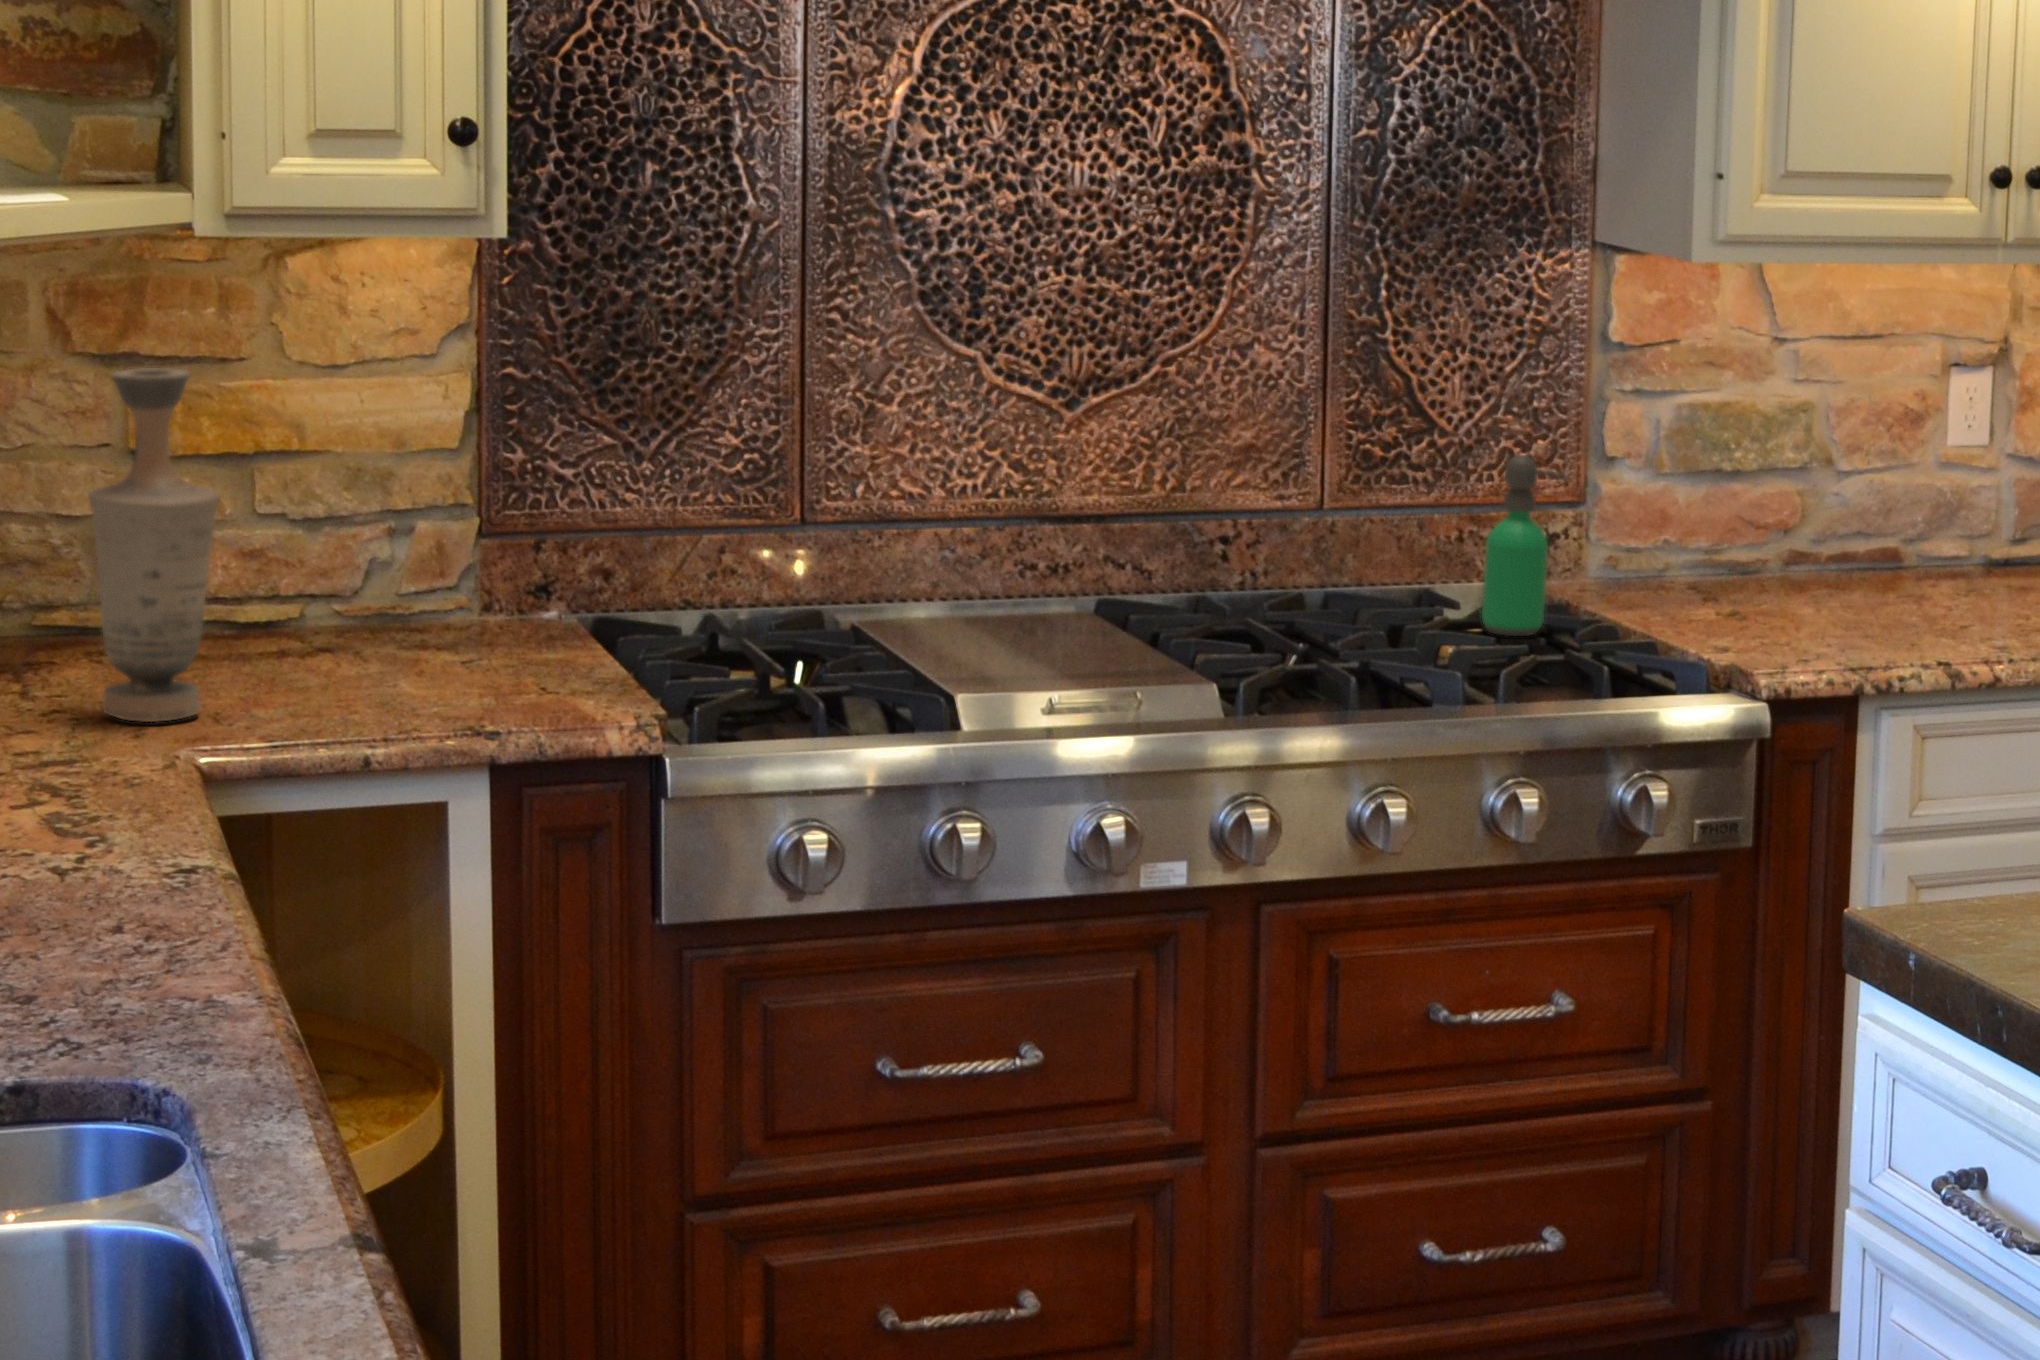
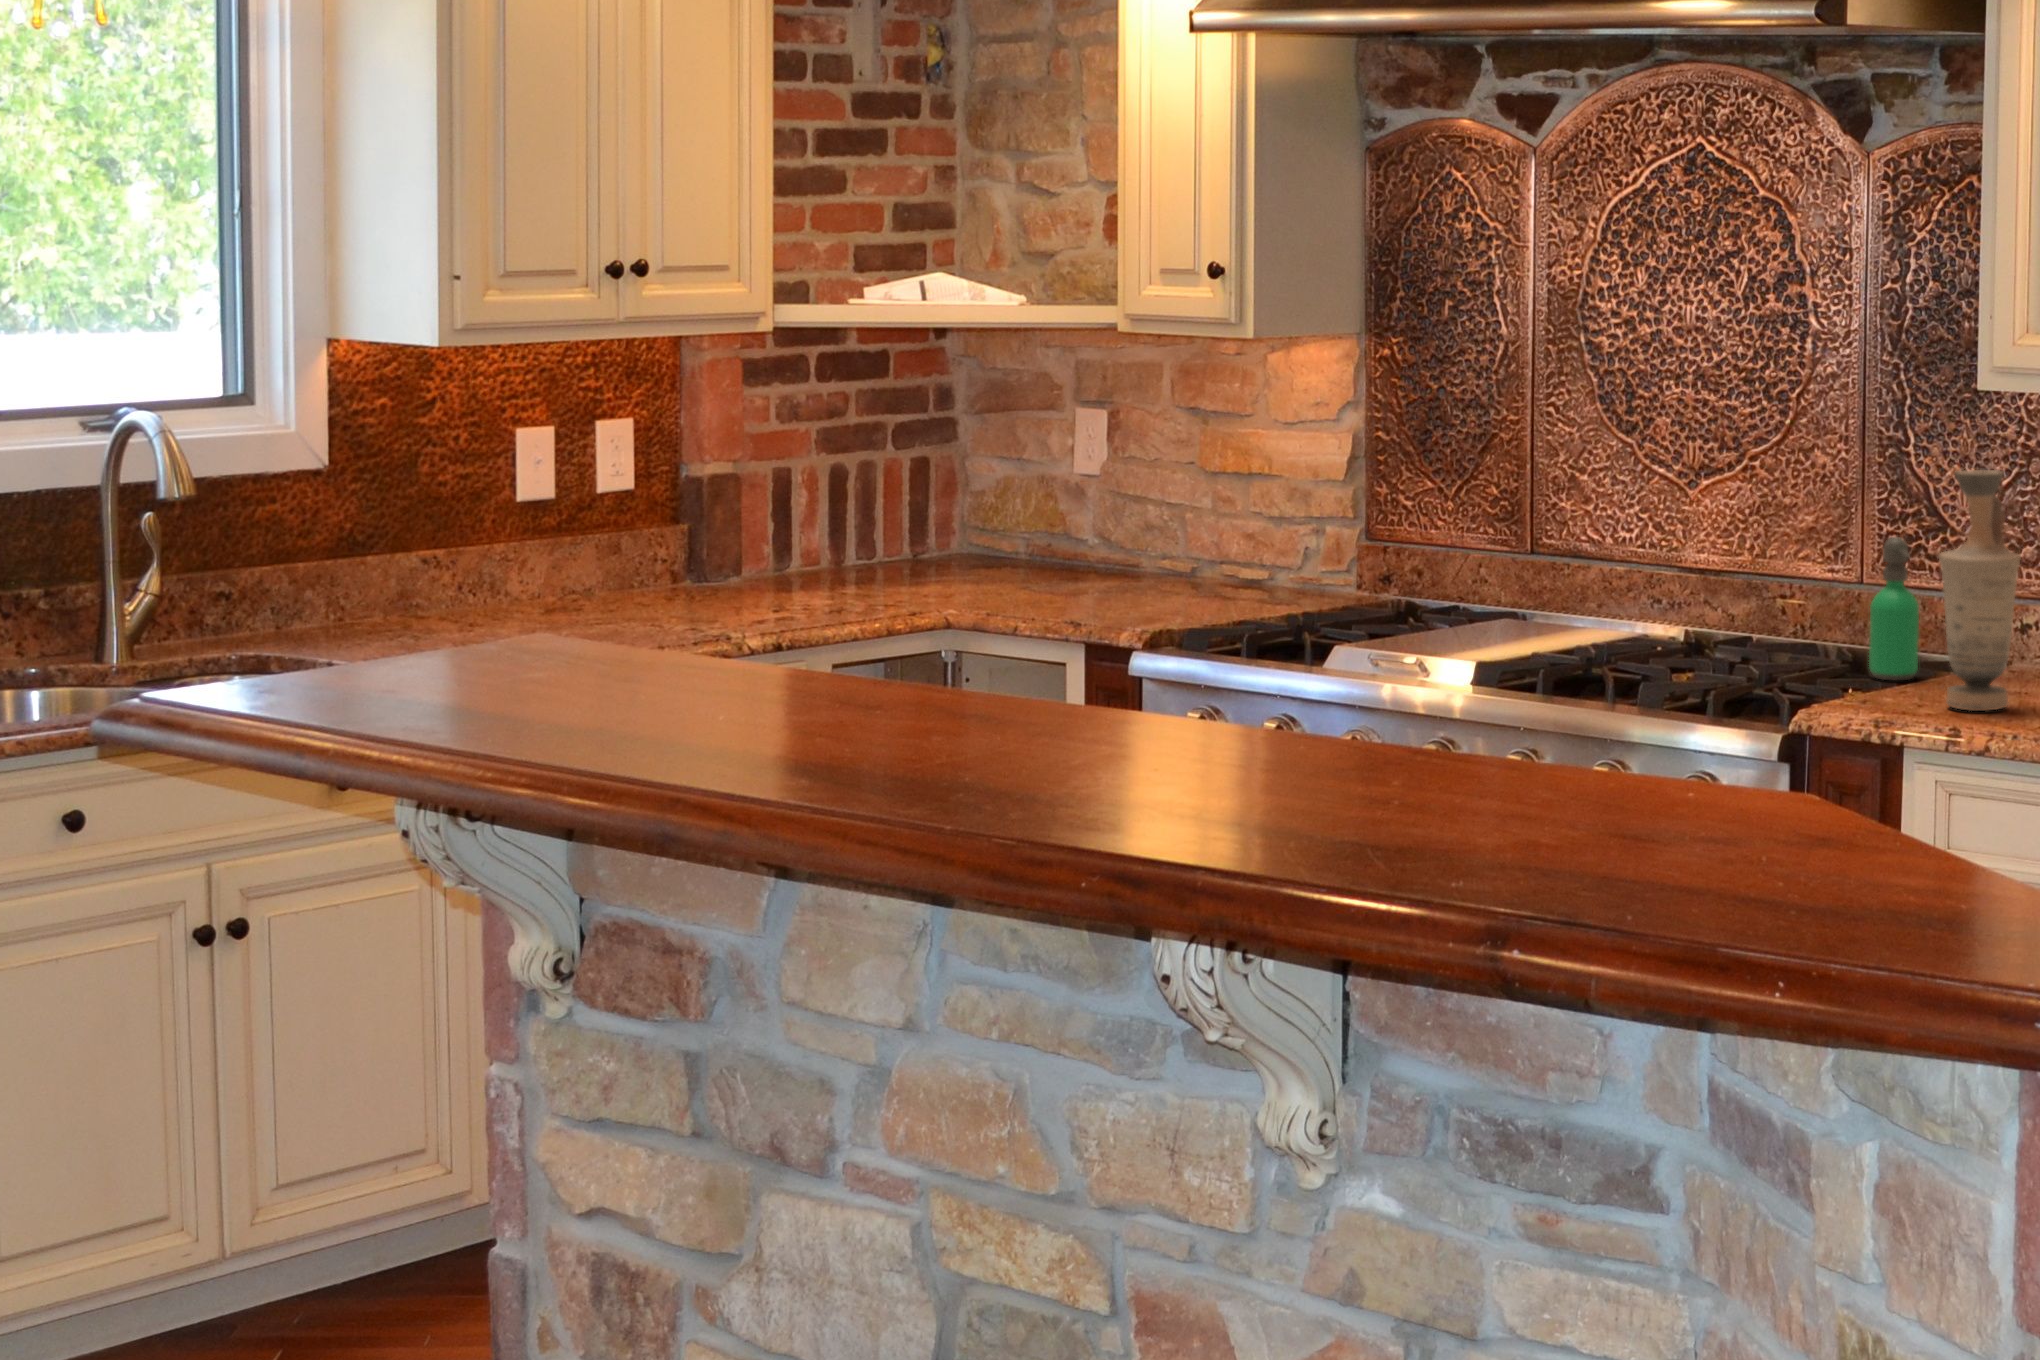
vase: present [88,368,219,722] -> present [1939,470,2021,711]

